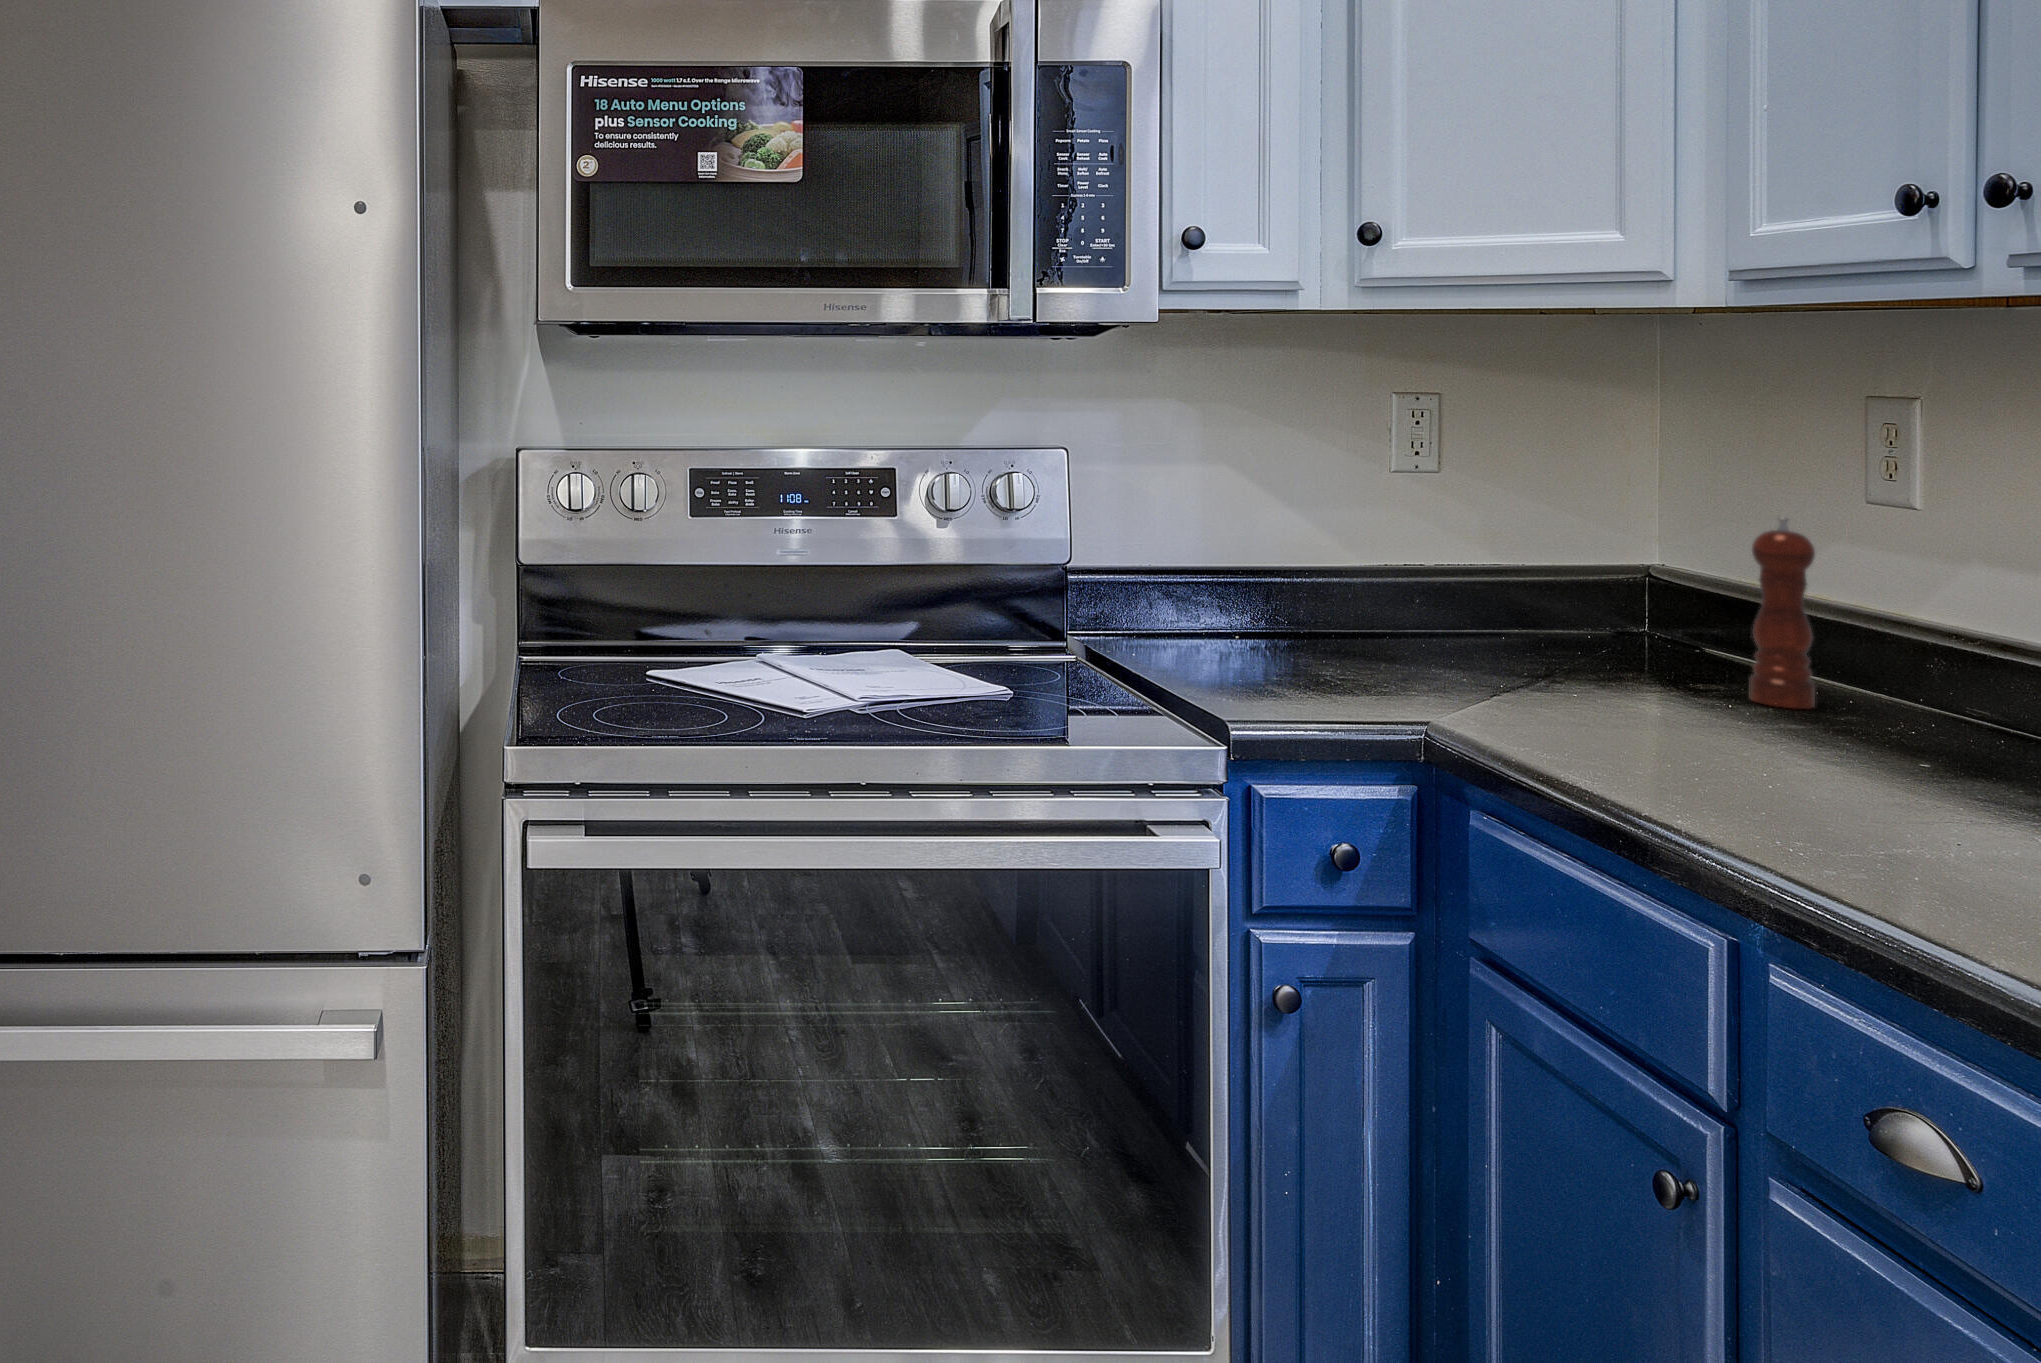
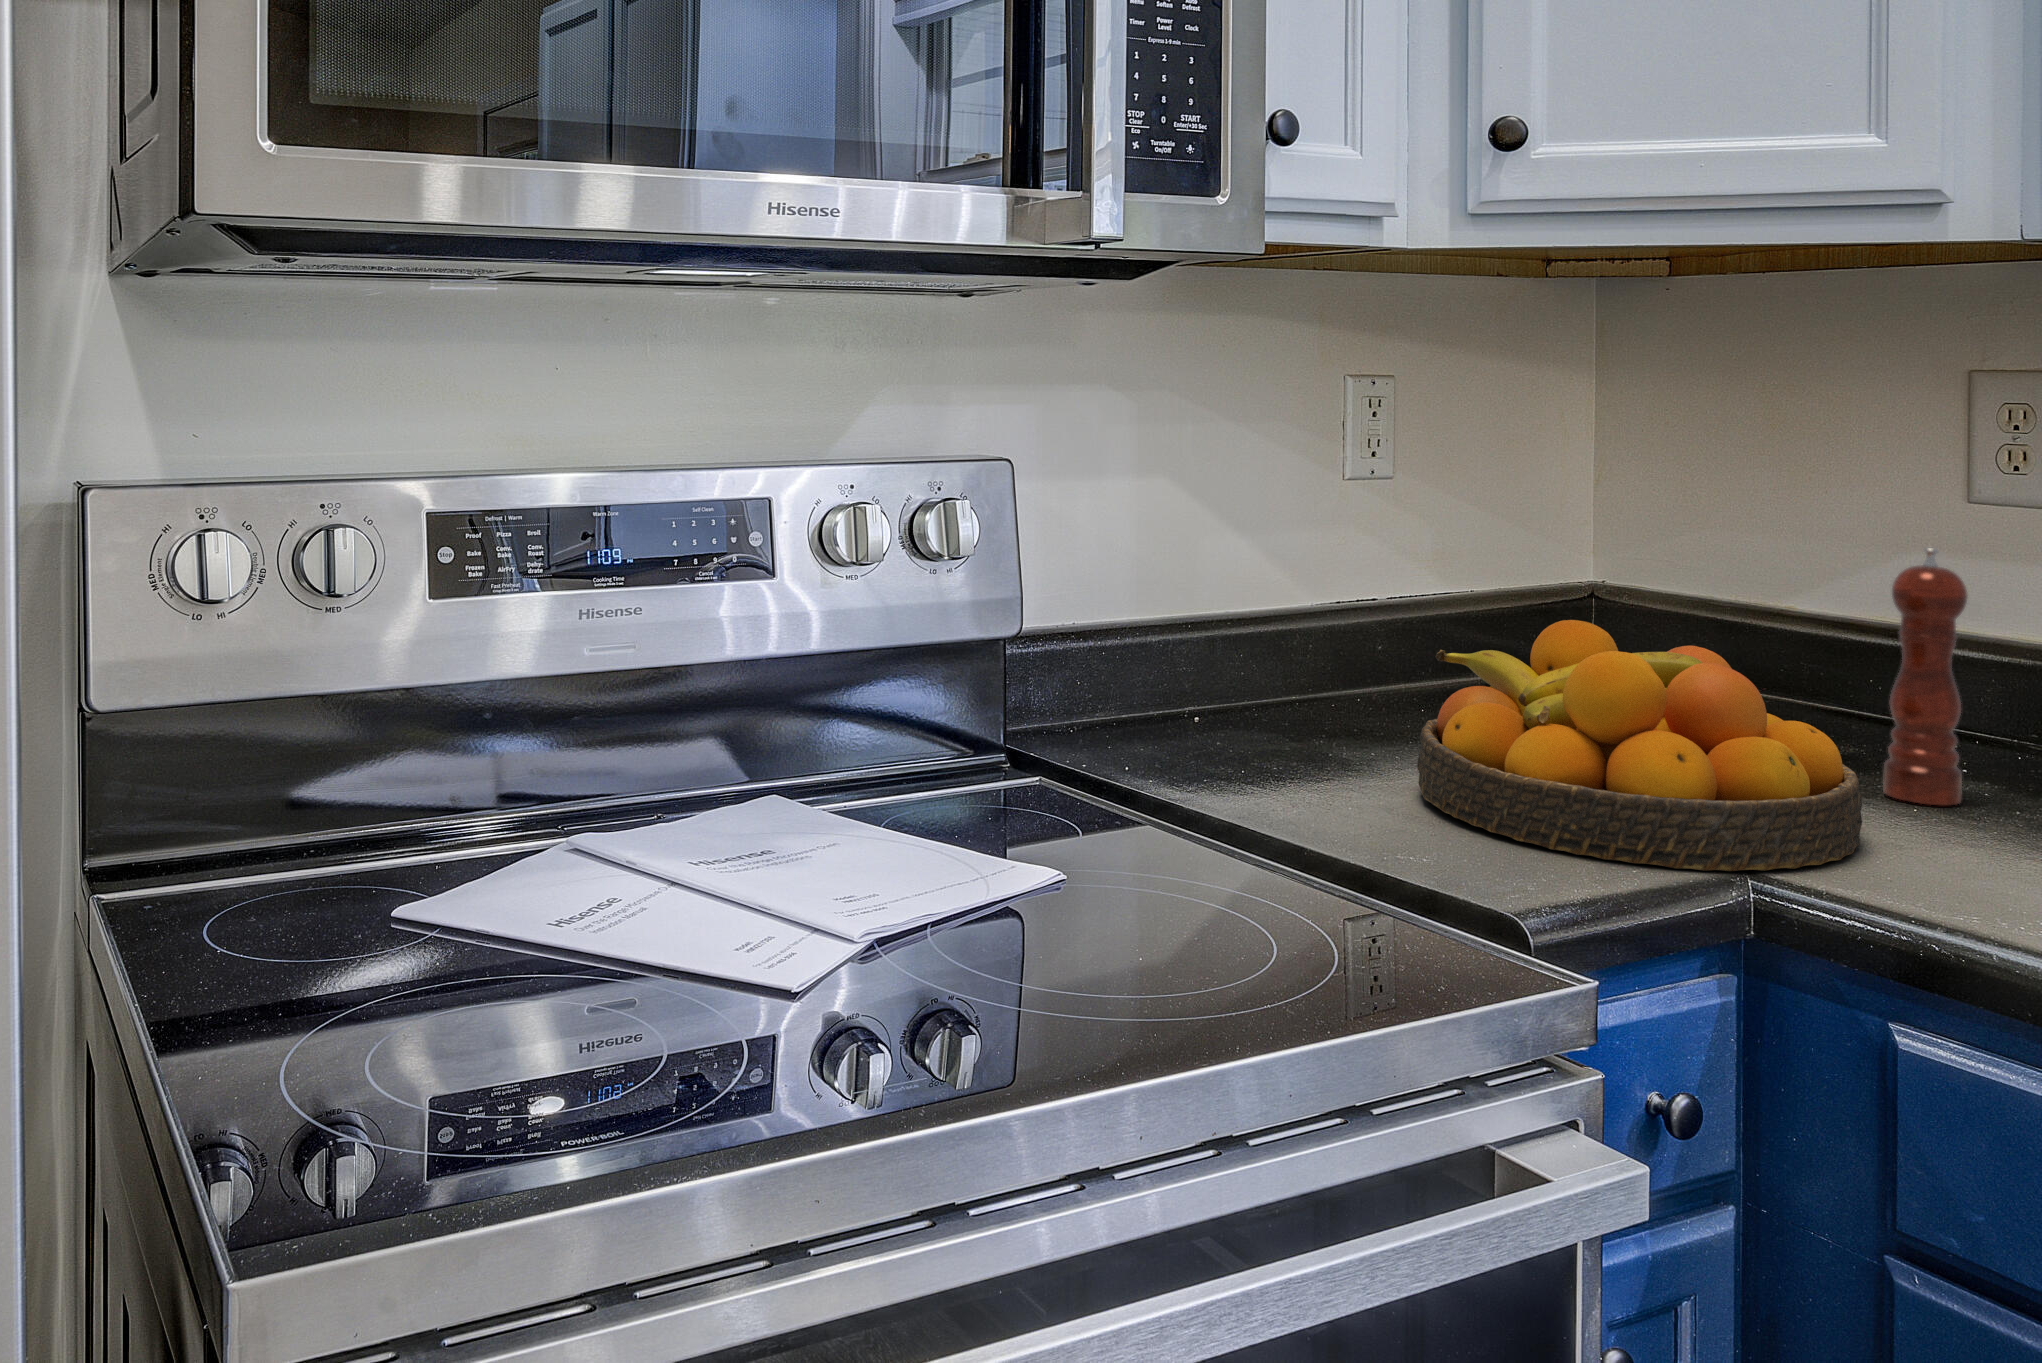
fruit bowl: none [1342,560,1674,726] -> present [1417,620,1862,871]

